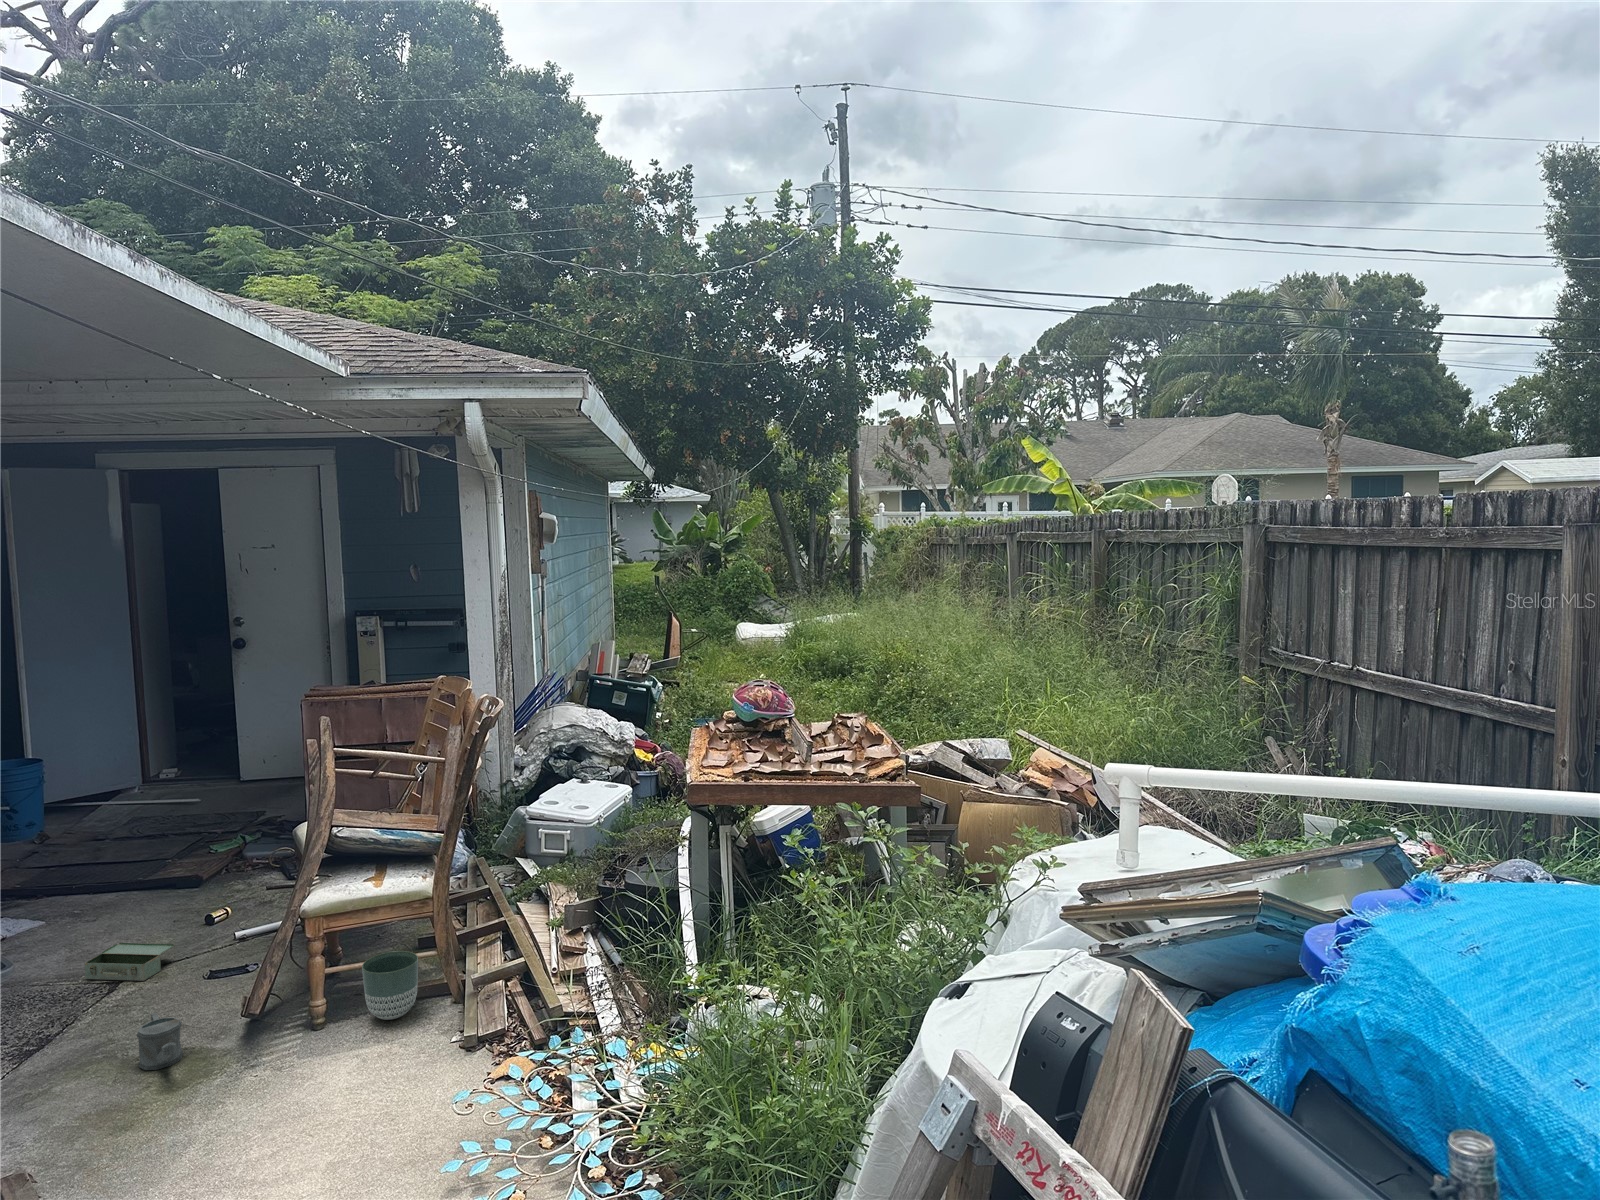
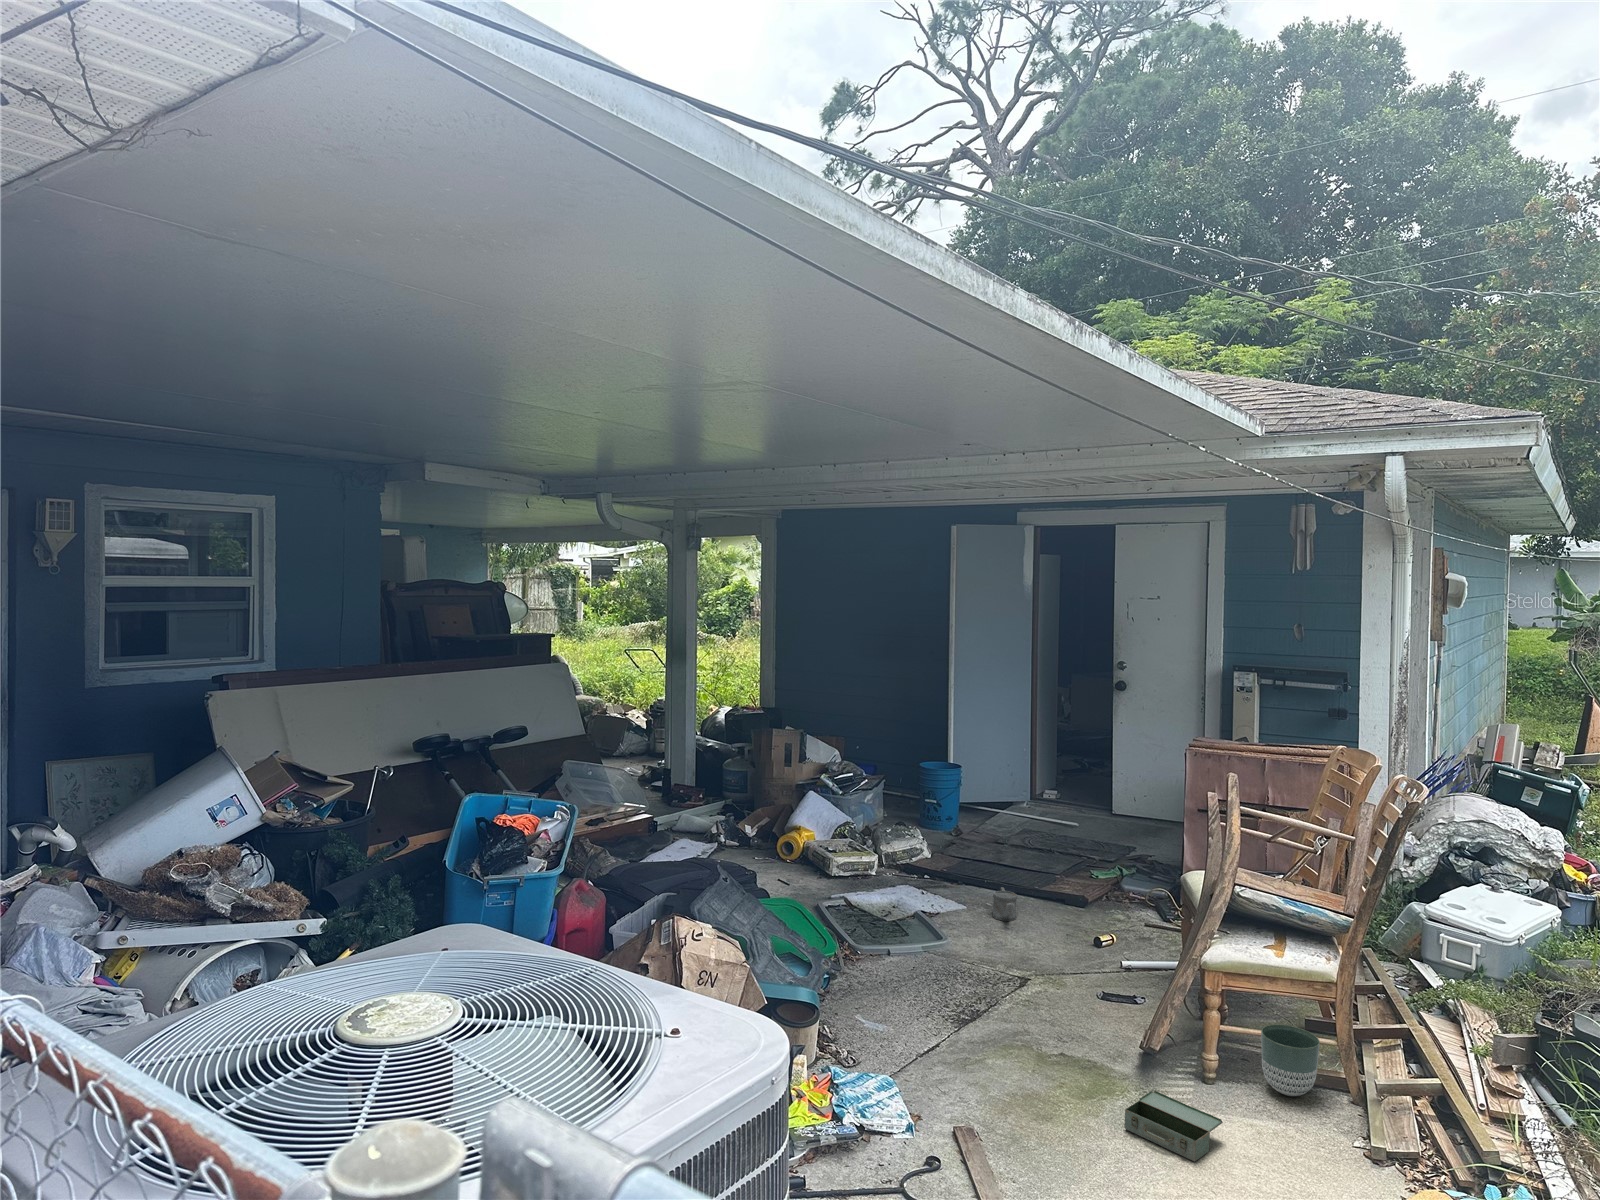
toolbox: present [84,943,175,981] -> present [1124,1091,1223,1161]
watering can: present [137,1013,183,1070] -> present [992,887,1017,921]

